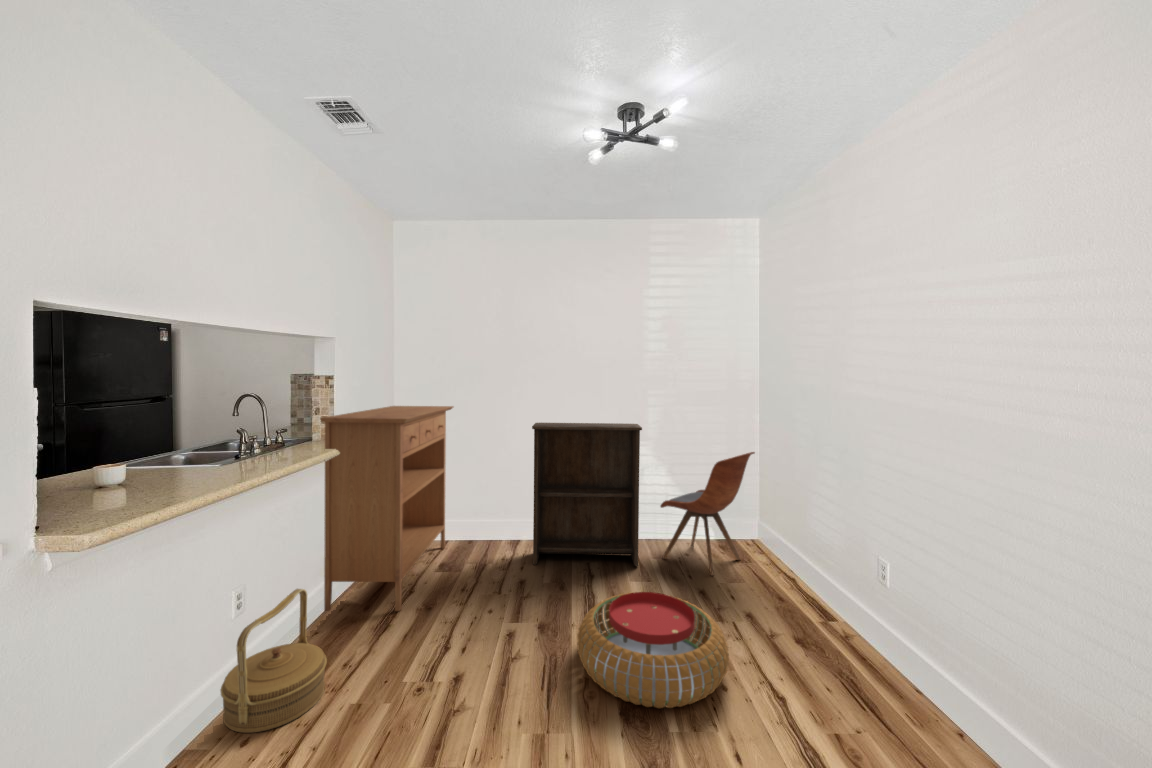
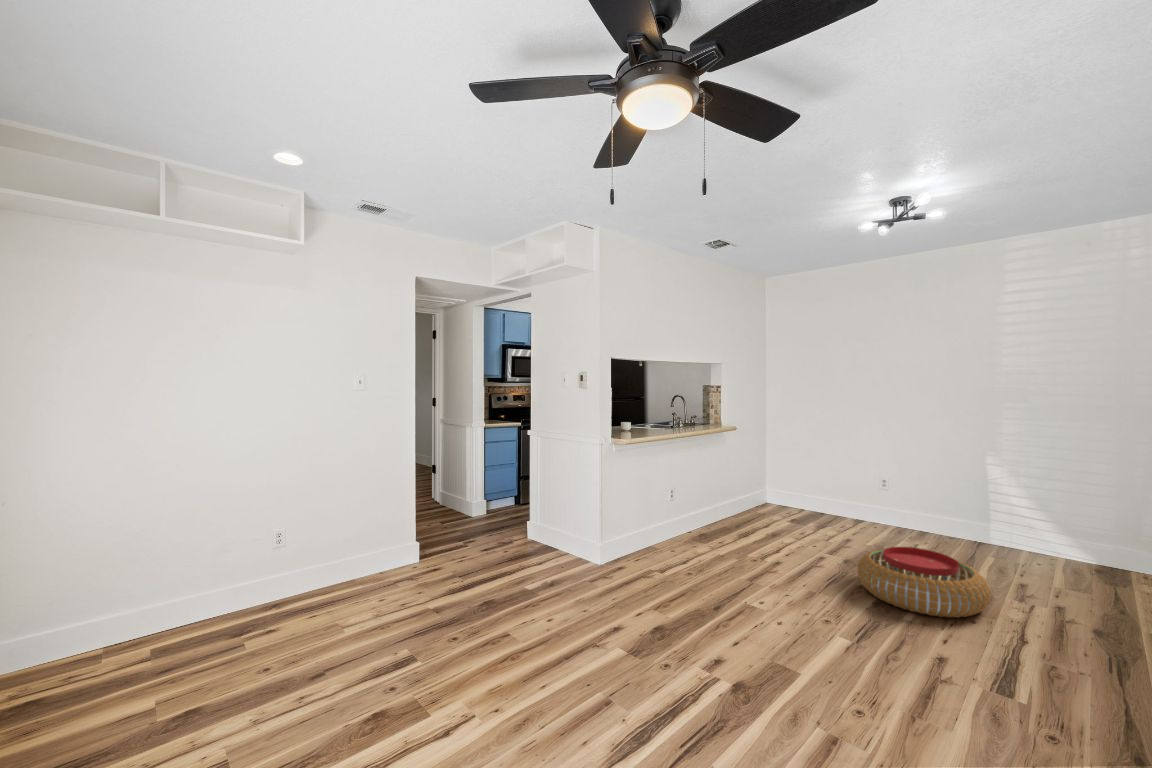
console table: present [320,406,453,611] -> none [711,406,807,532]
bookshelf: present [532,423,642,566] -> none [864,422,981,556]
dining chair: present [660,452,755,576] -> none [1007,463,1131,583]
woven basket: present [221,589,327,733] -> none [666,495,710,551]

